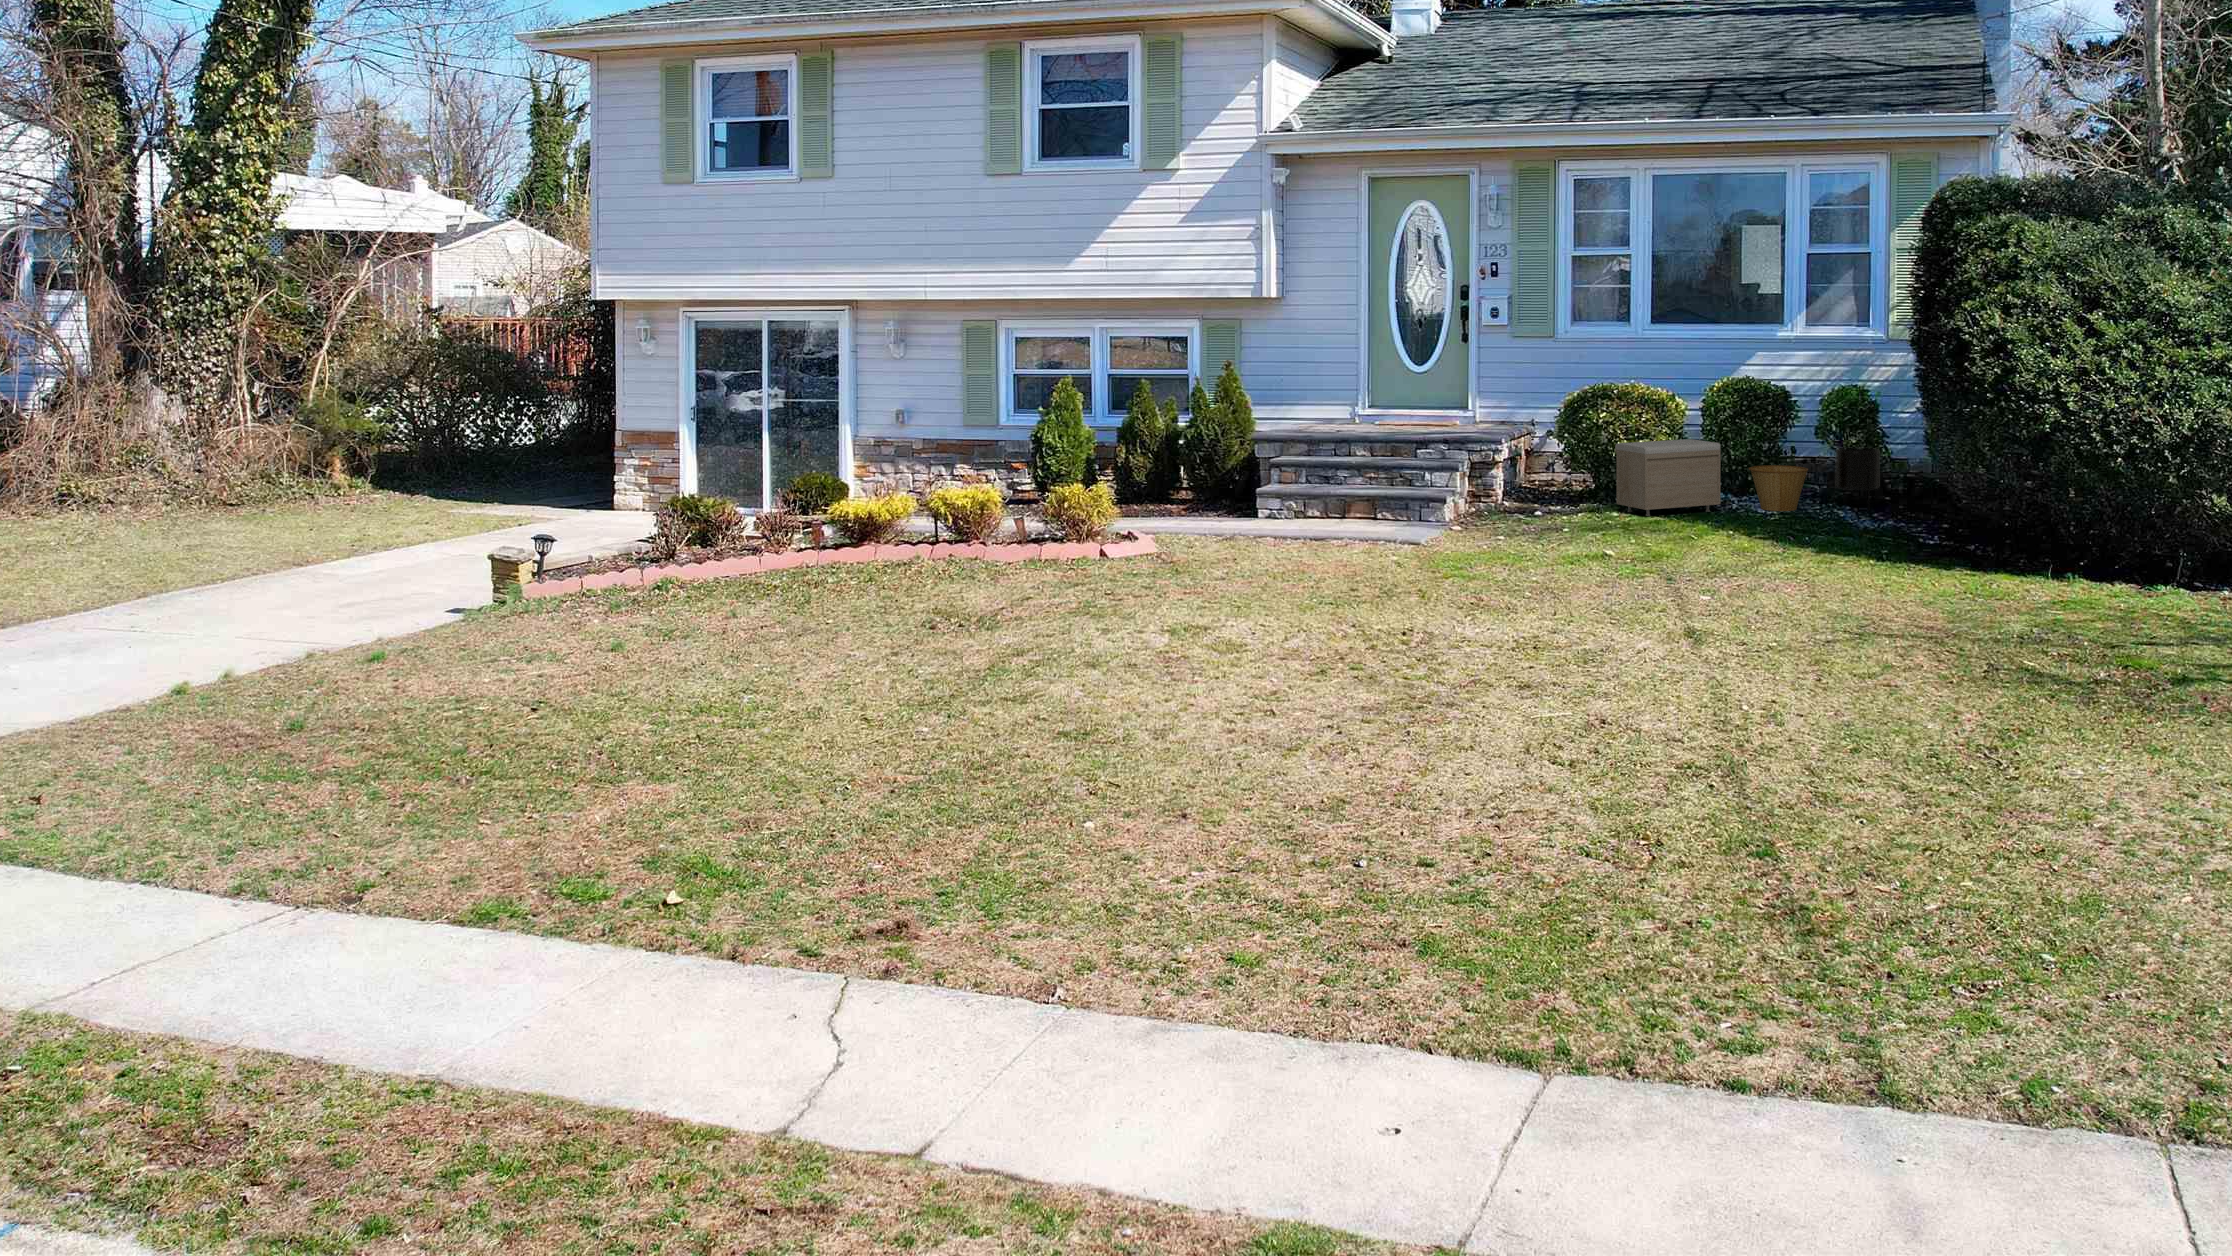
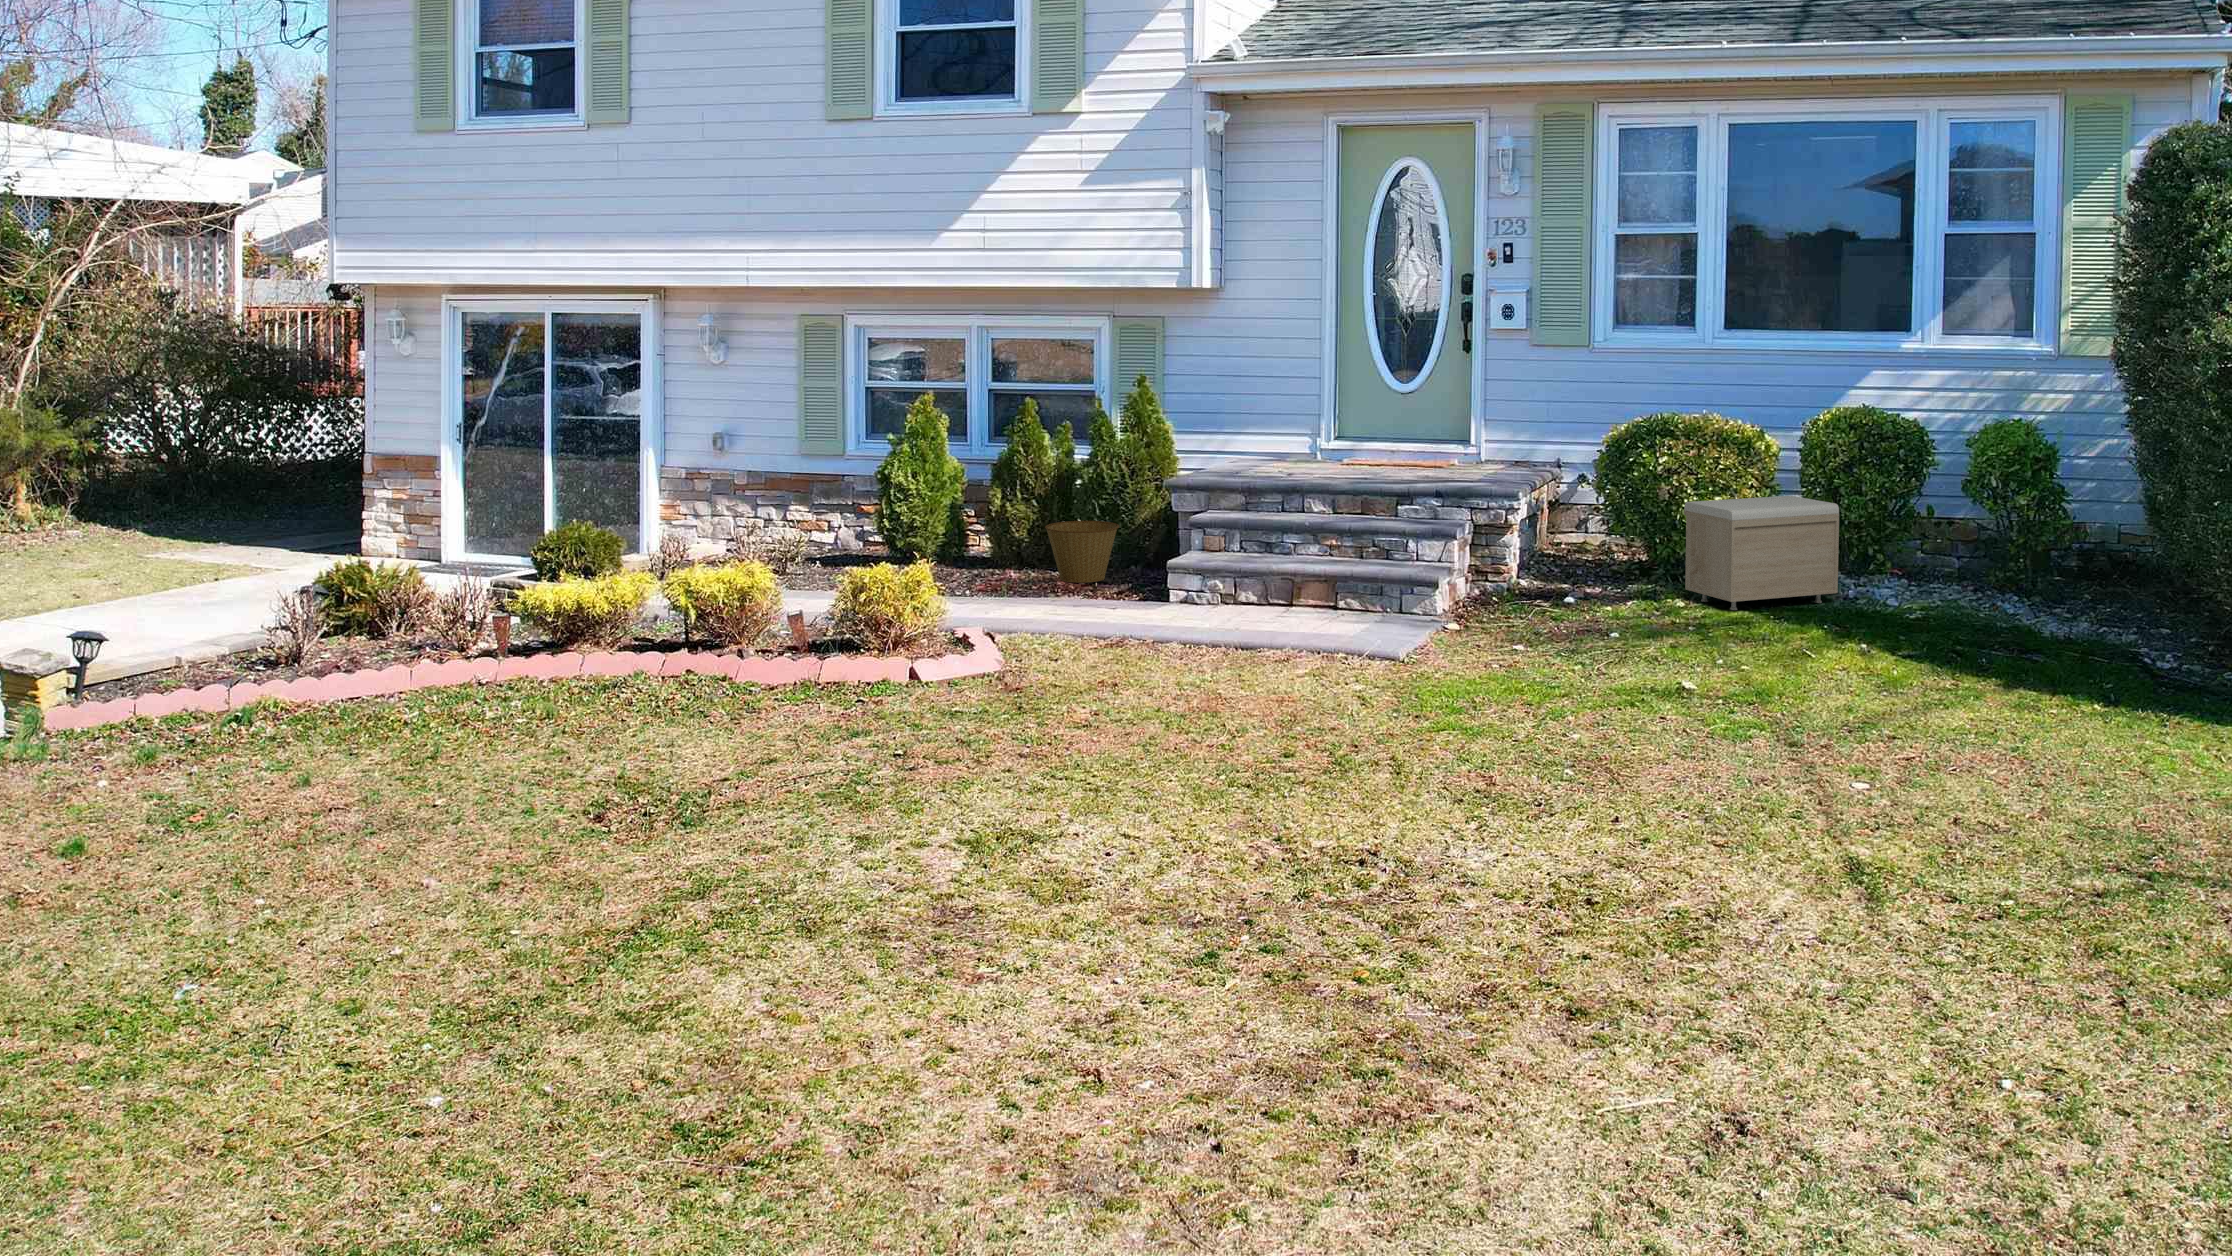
planter: present [1835,447,1879,508] -> none [2001,512,2072,606]
basket: present [1749,465,1808,511] -> present [1045,521,1119,583]

